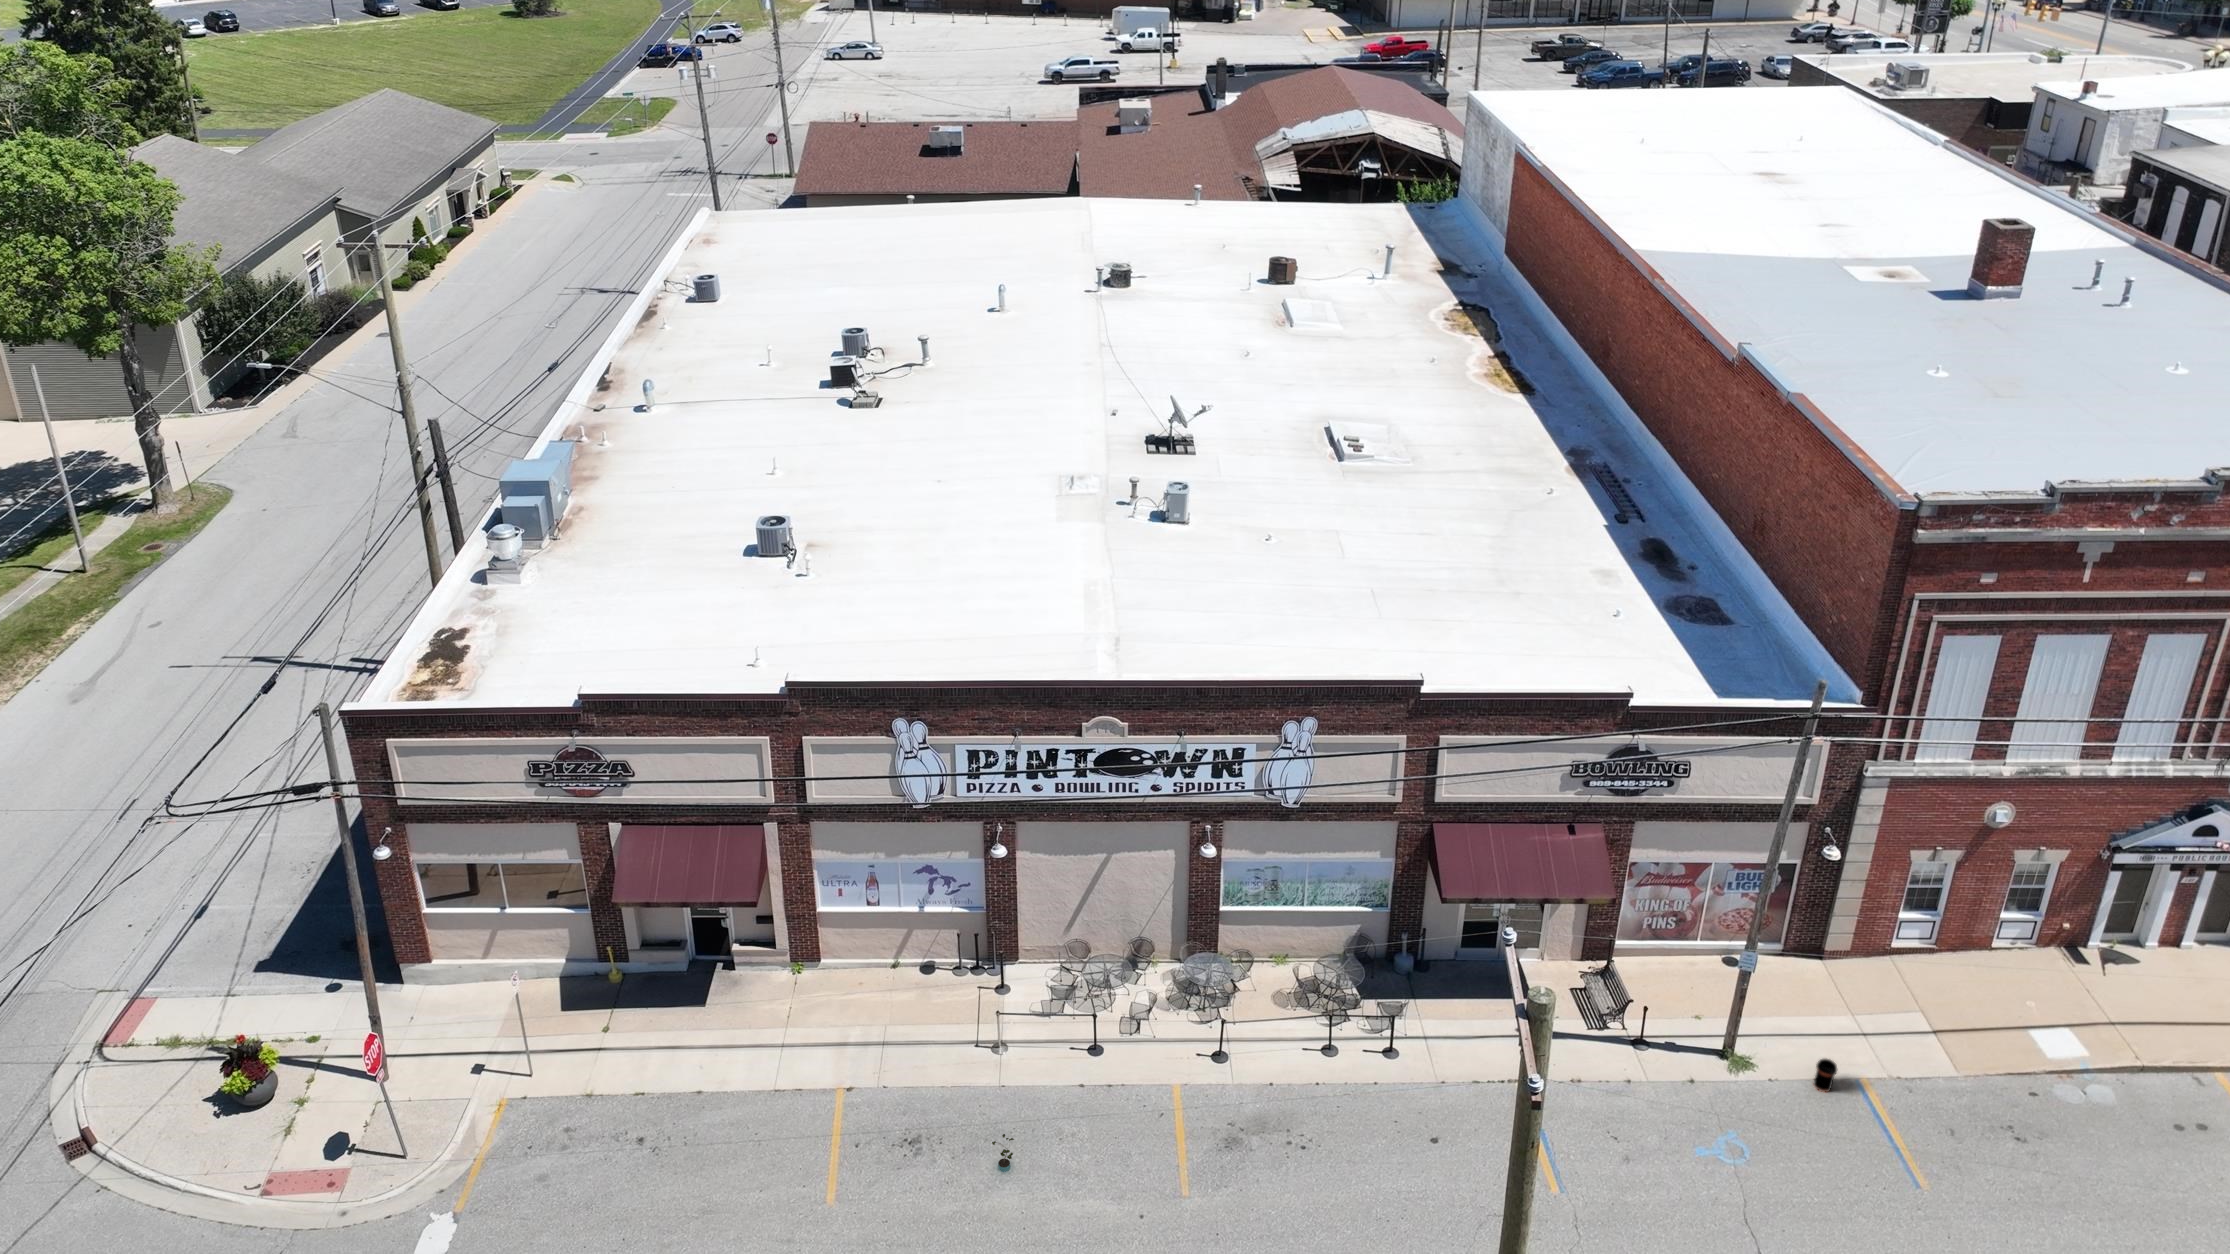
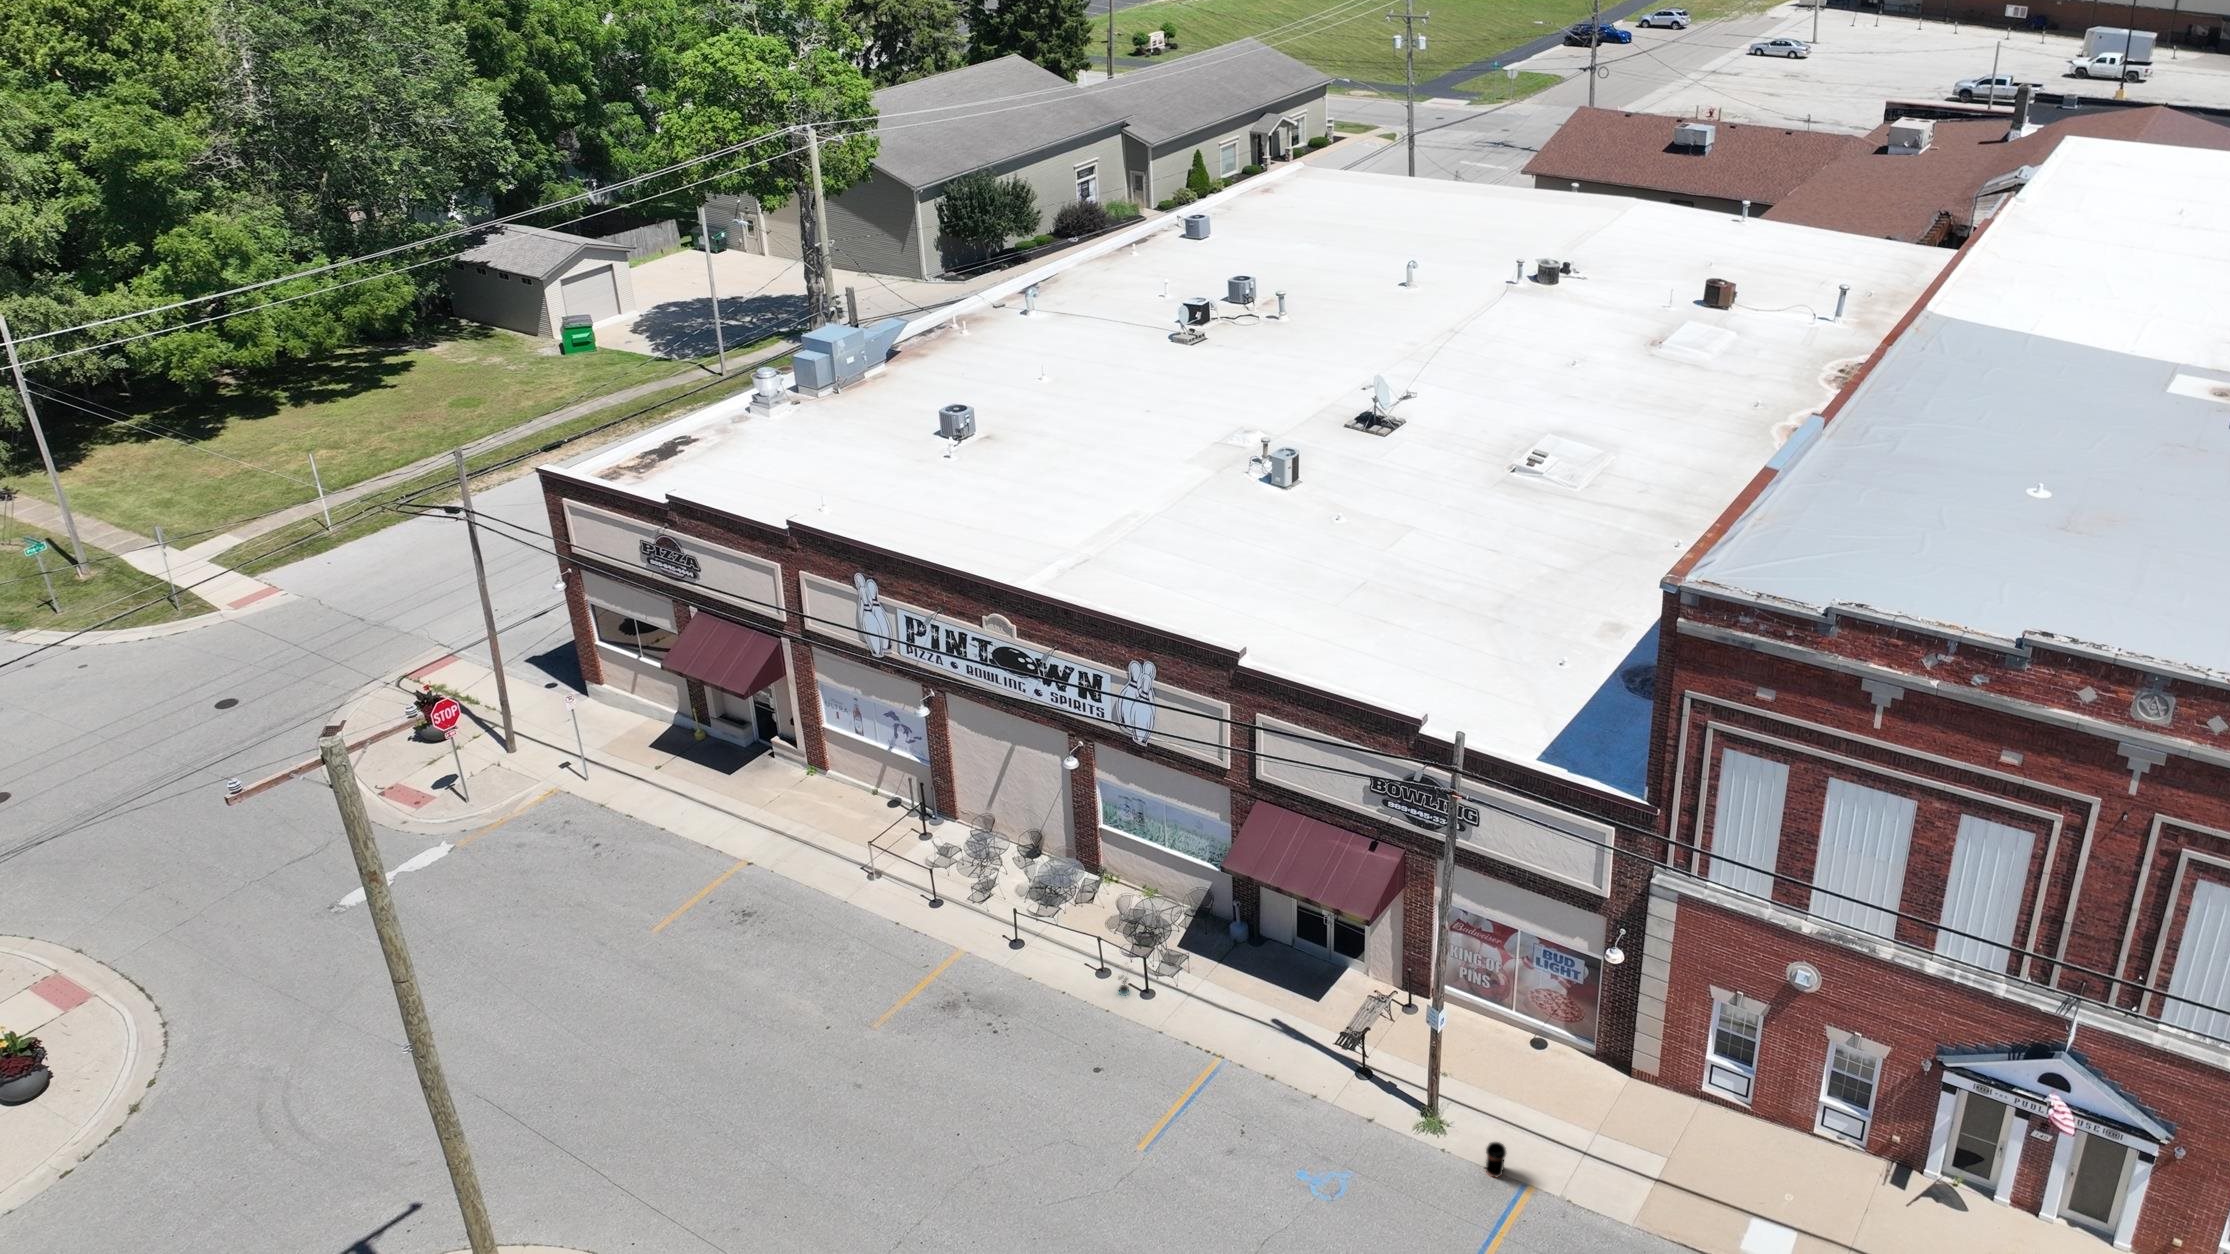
potted plant: present [992,1134,1014,1172] -> present [1119,976,1129,996]

